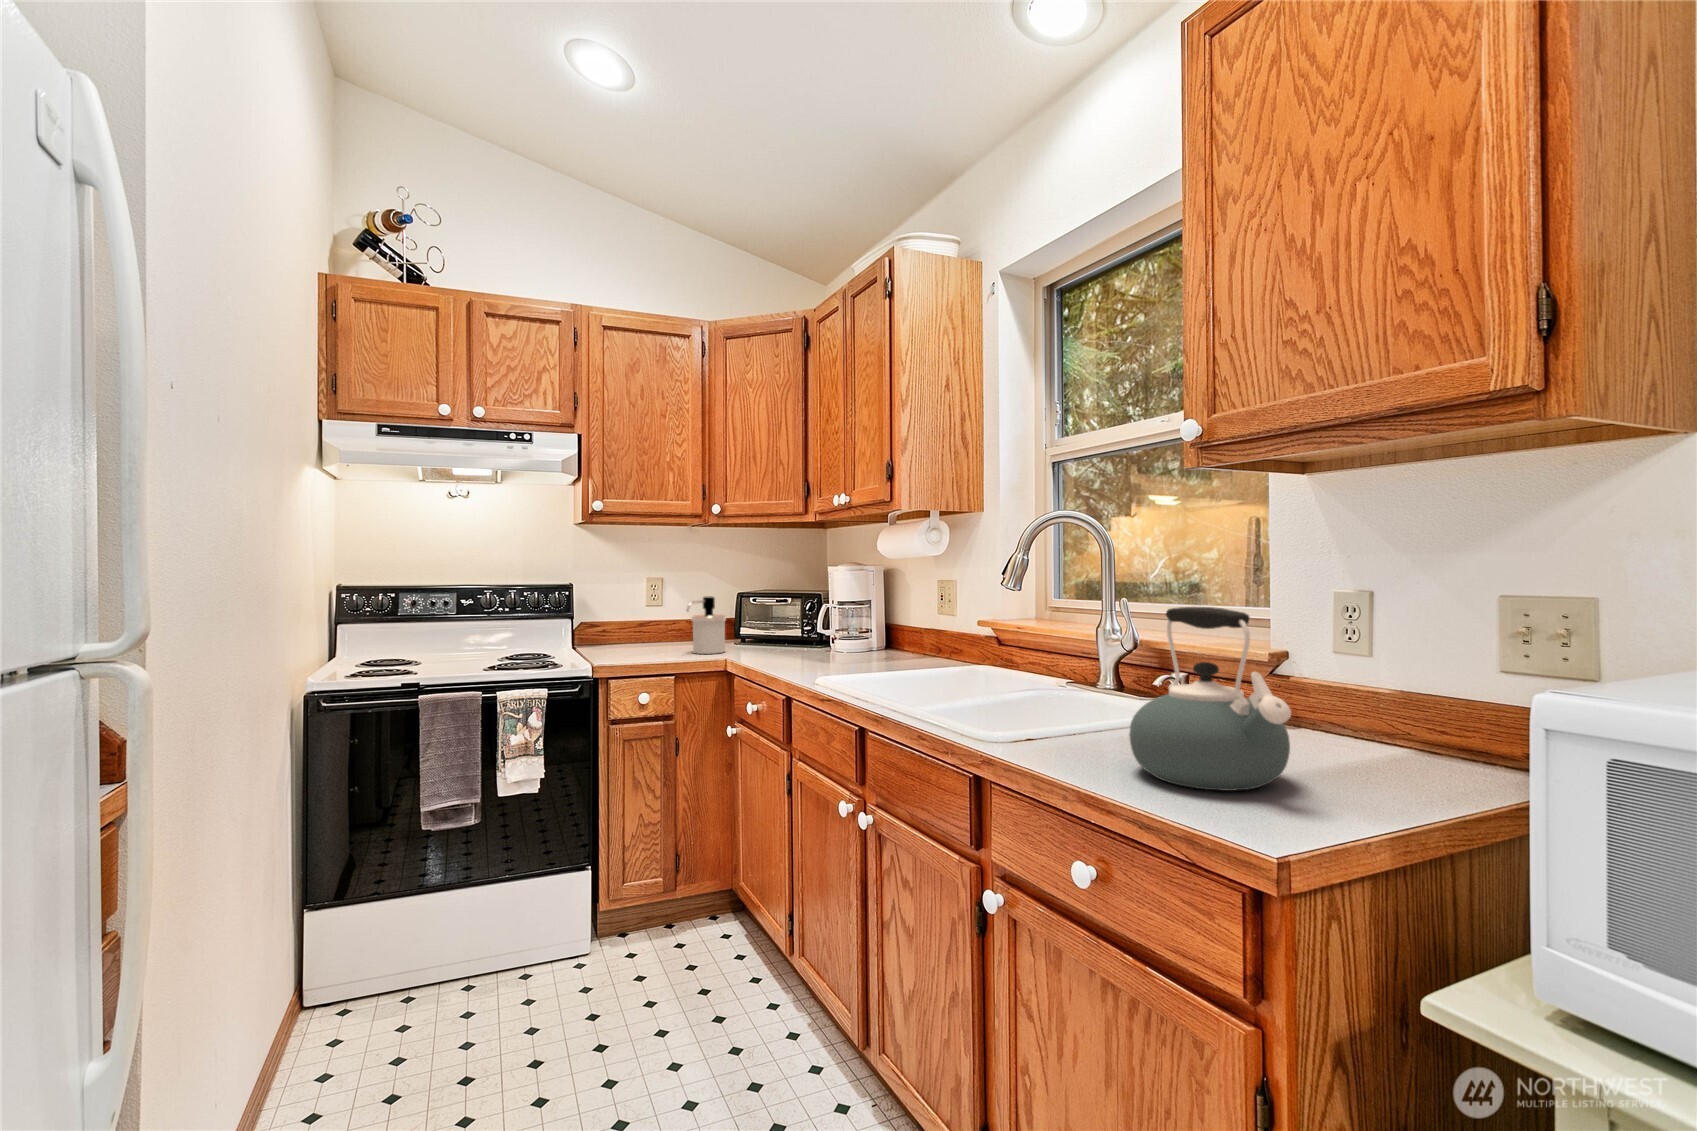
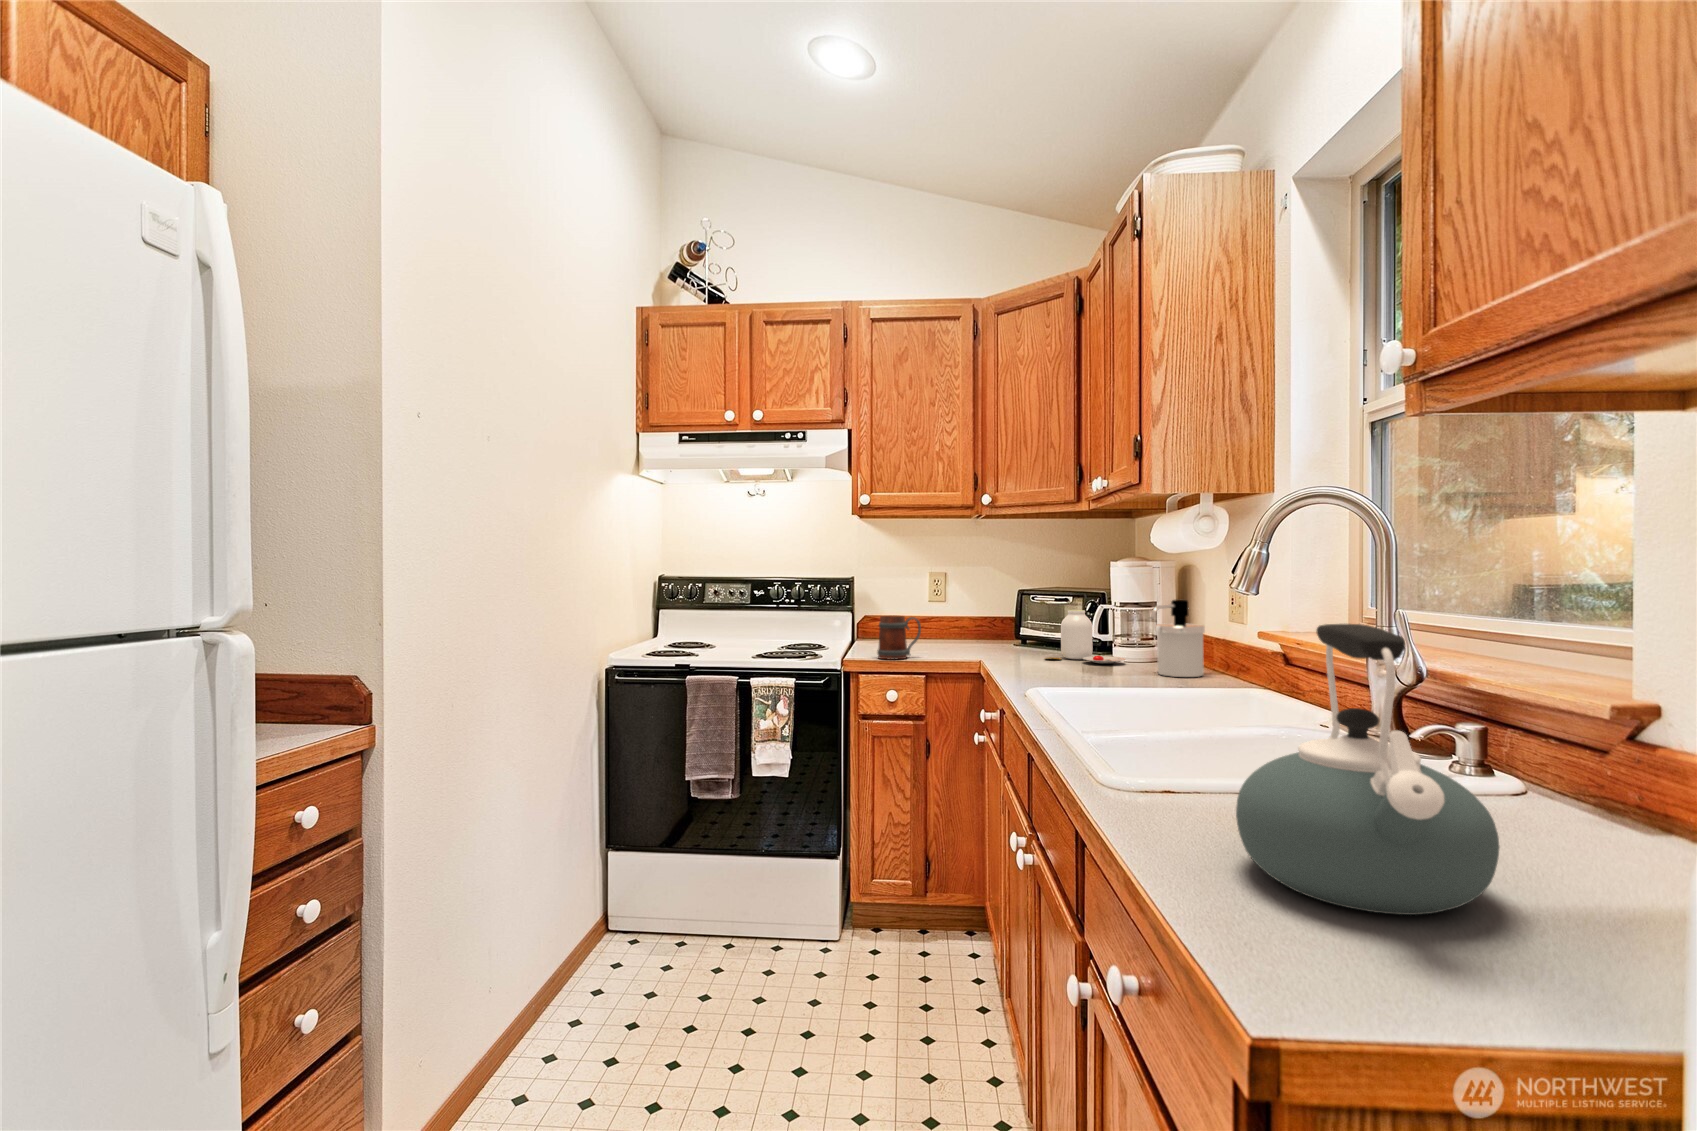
soap dispenser: present [687,597,726,654] -> present [1151,600,1205,677]
jar: none [782,610,854,656] -> present [1045,610,1125,663]
mug: none [627,621,670,664] -> present [877,616,921,659]

